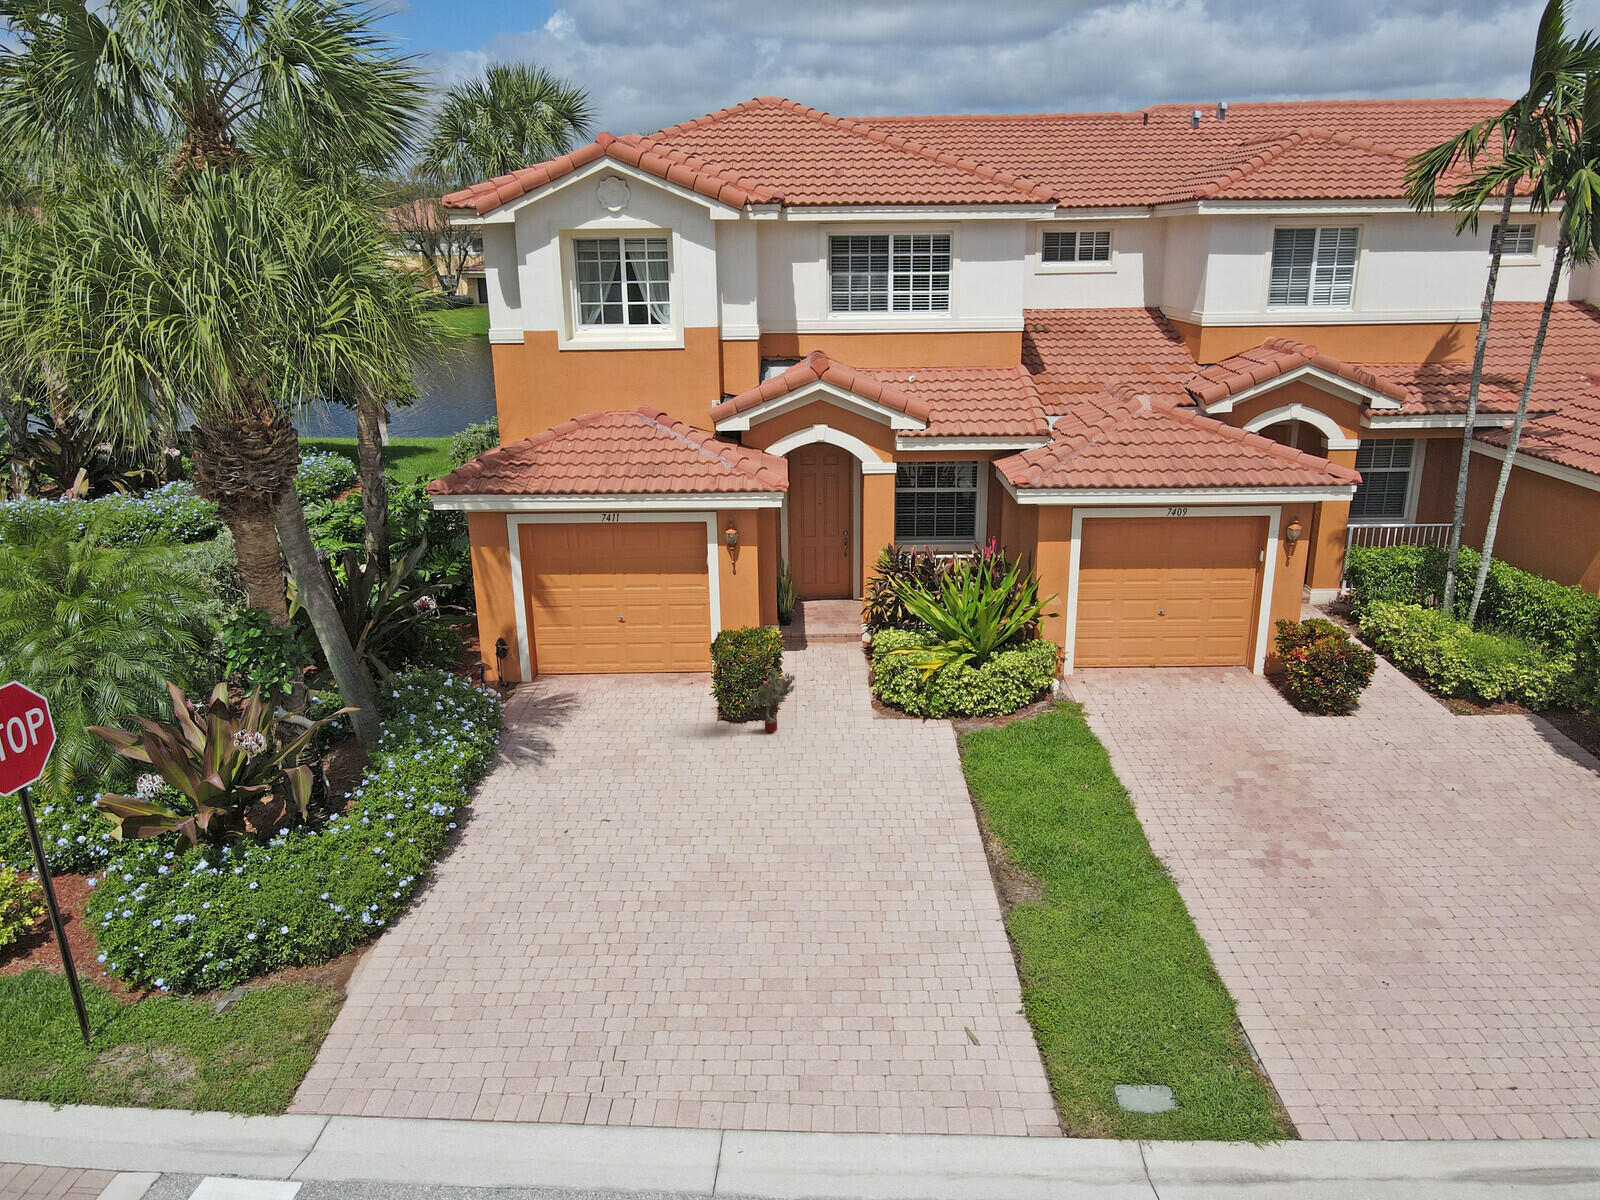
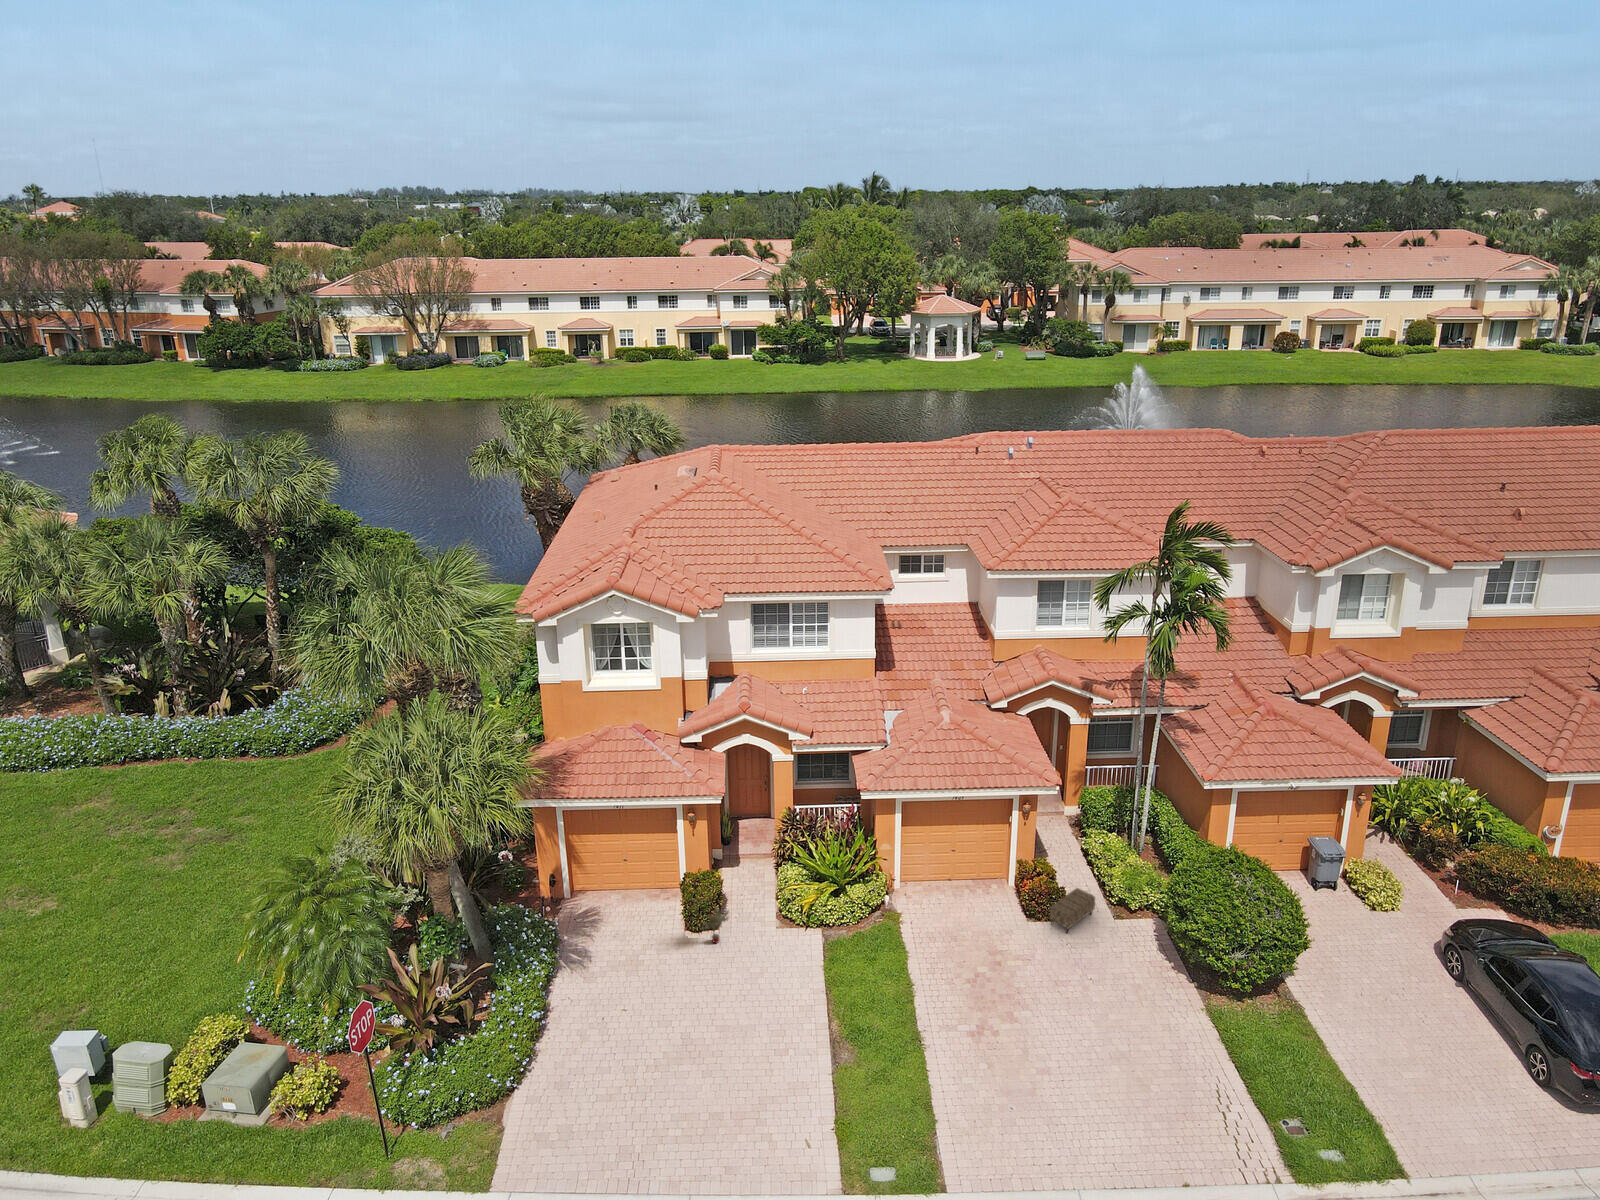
bench: none [1347,662,1423,728] -> present [1050,888,1095,933]

